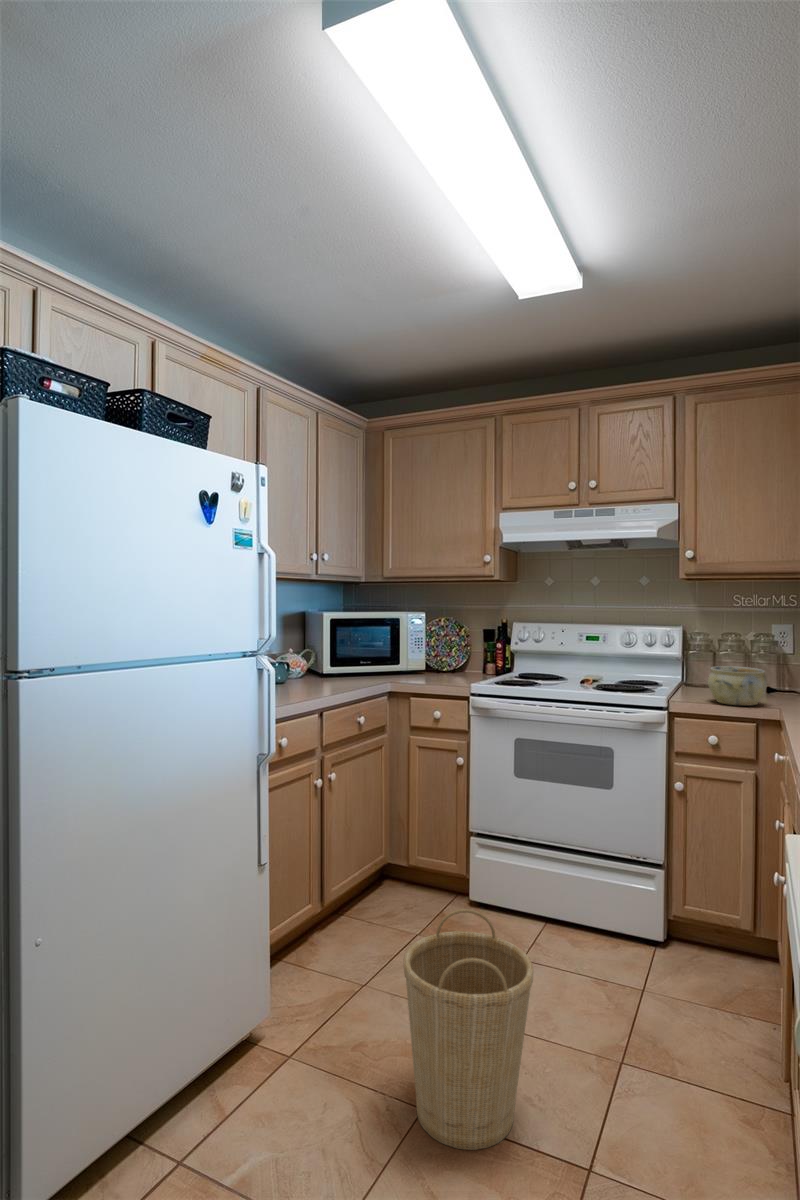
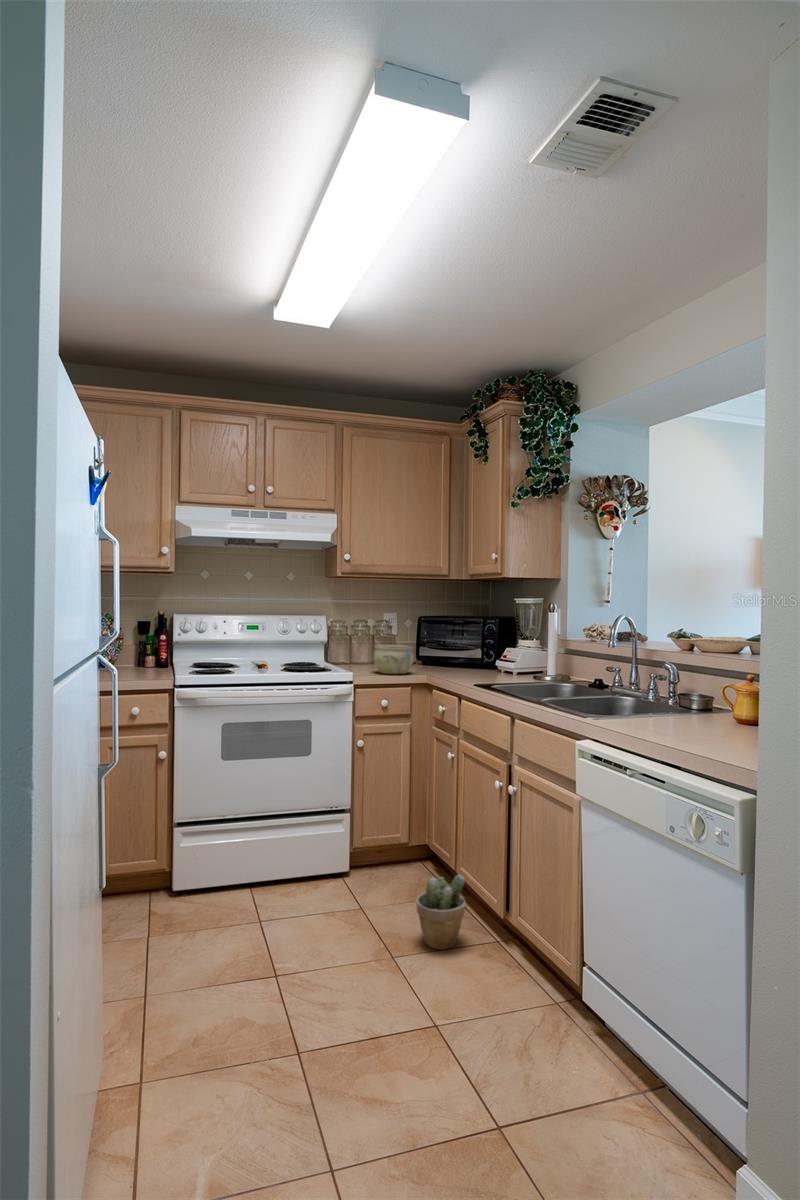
basket: present [404,909,534,1150] -> none [276,866,389,1063]
potted plant: none [662,980,735,1087] -> present [416,874,466,950]

